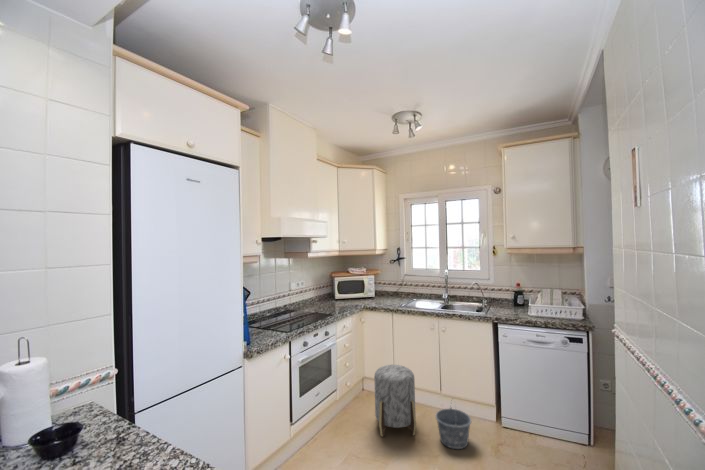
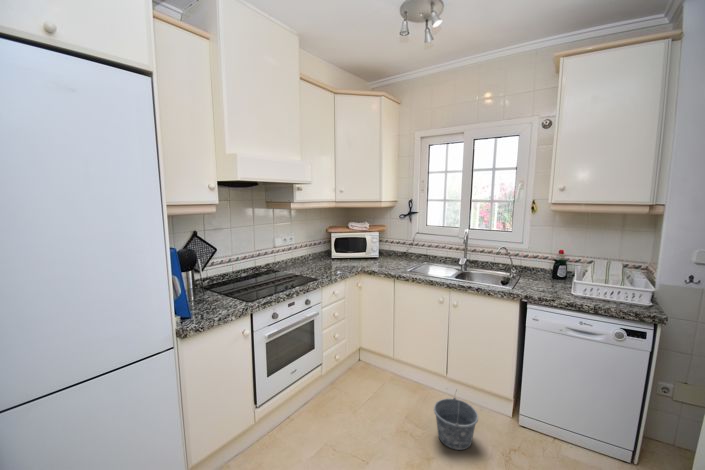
stool: present [374,365,416,437] -> none [364,341,413,426]

